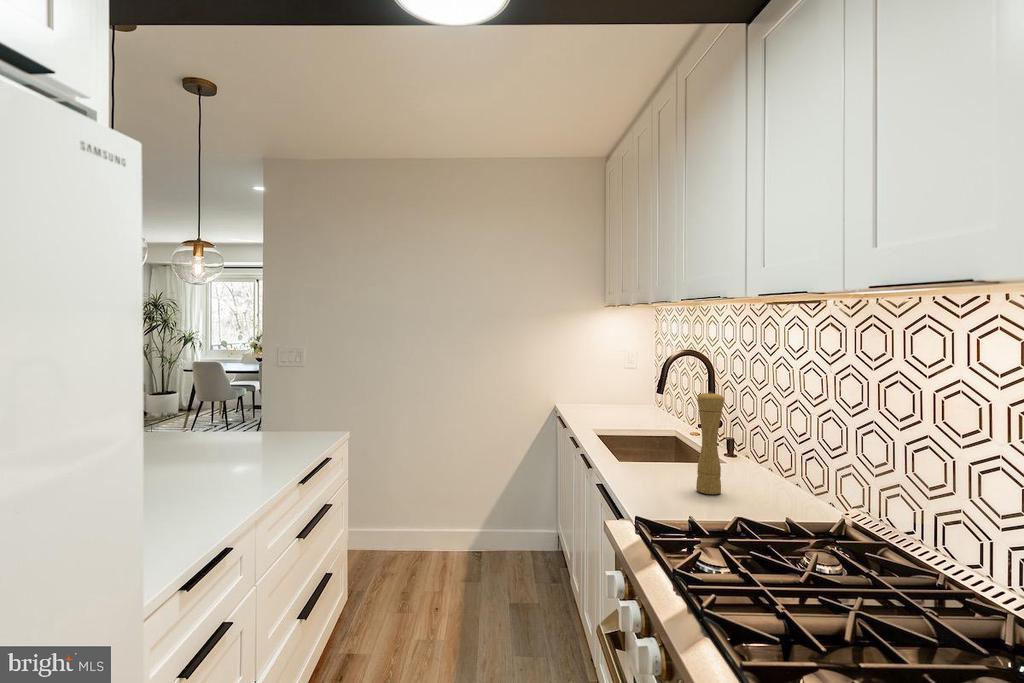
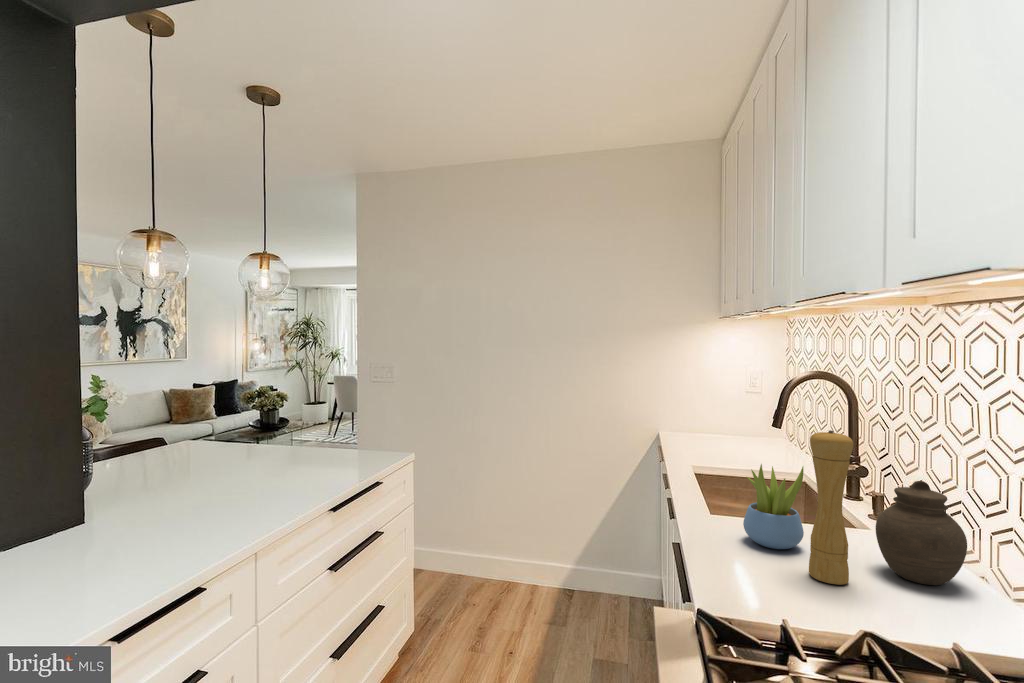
succulent plant: none [649,418,689,479] -> present [743,464,804,549]
jar: none [735,423,787,489] -> present [876,481,967,585]

